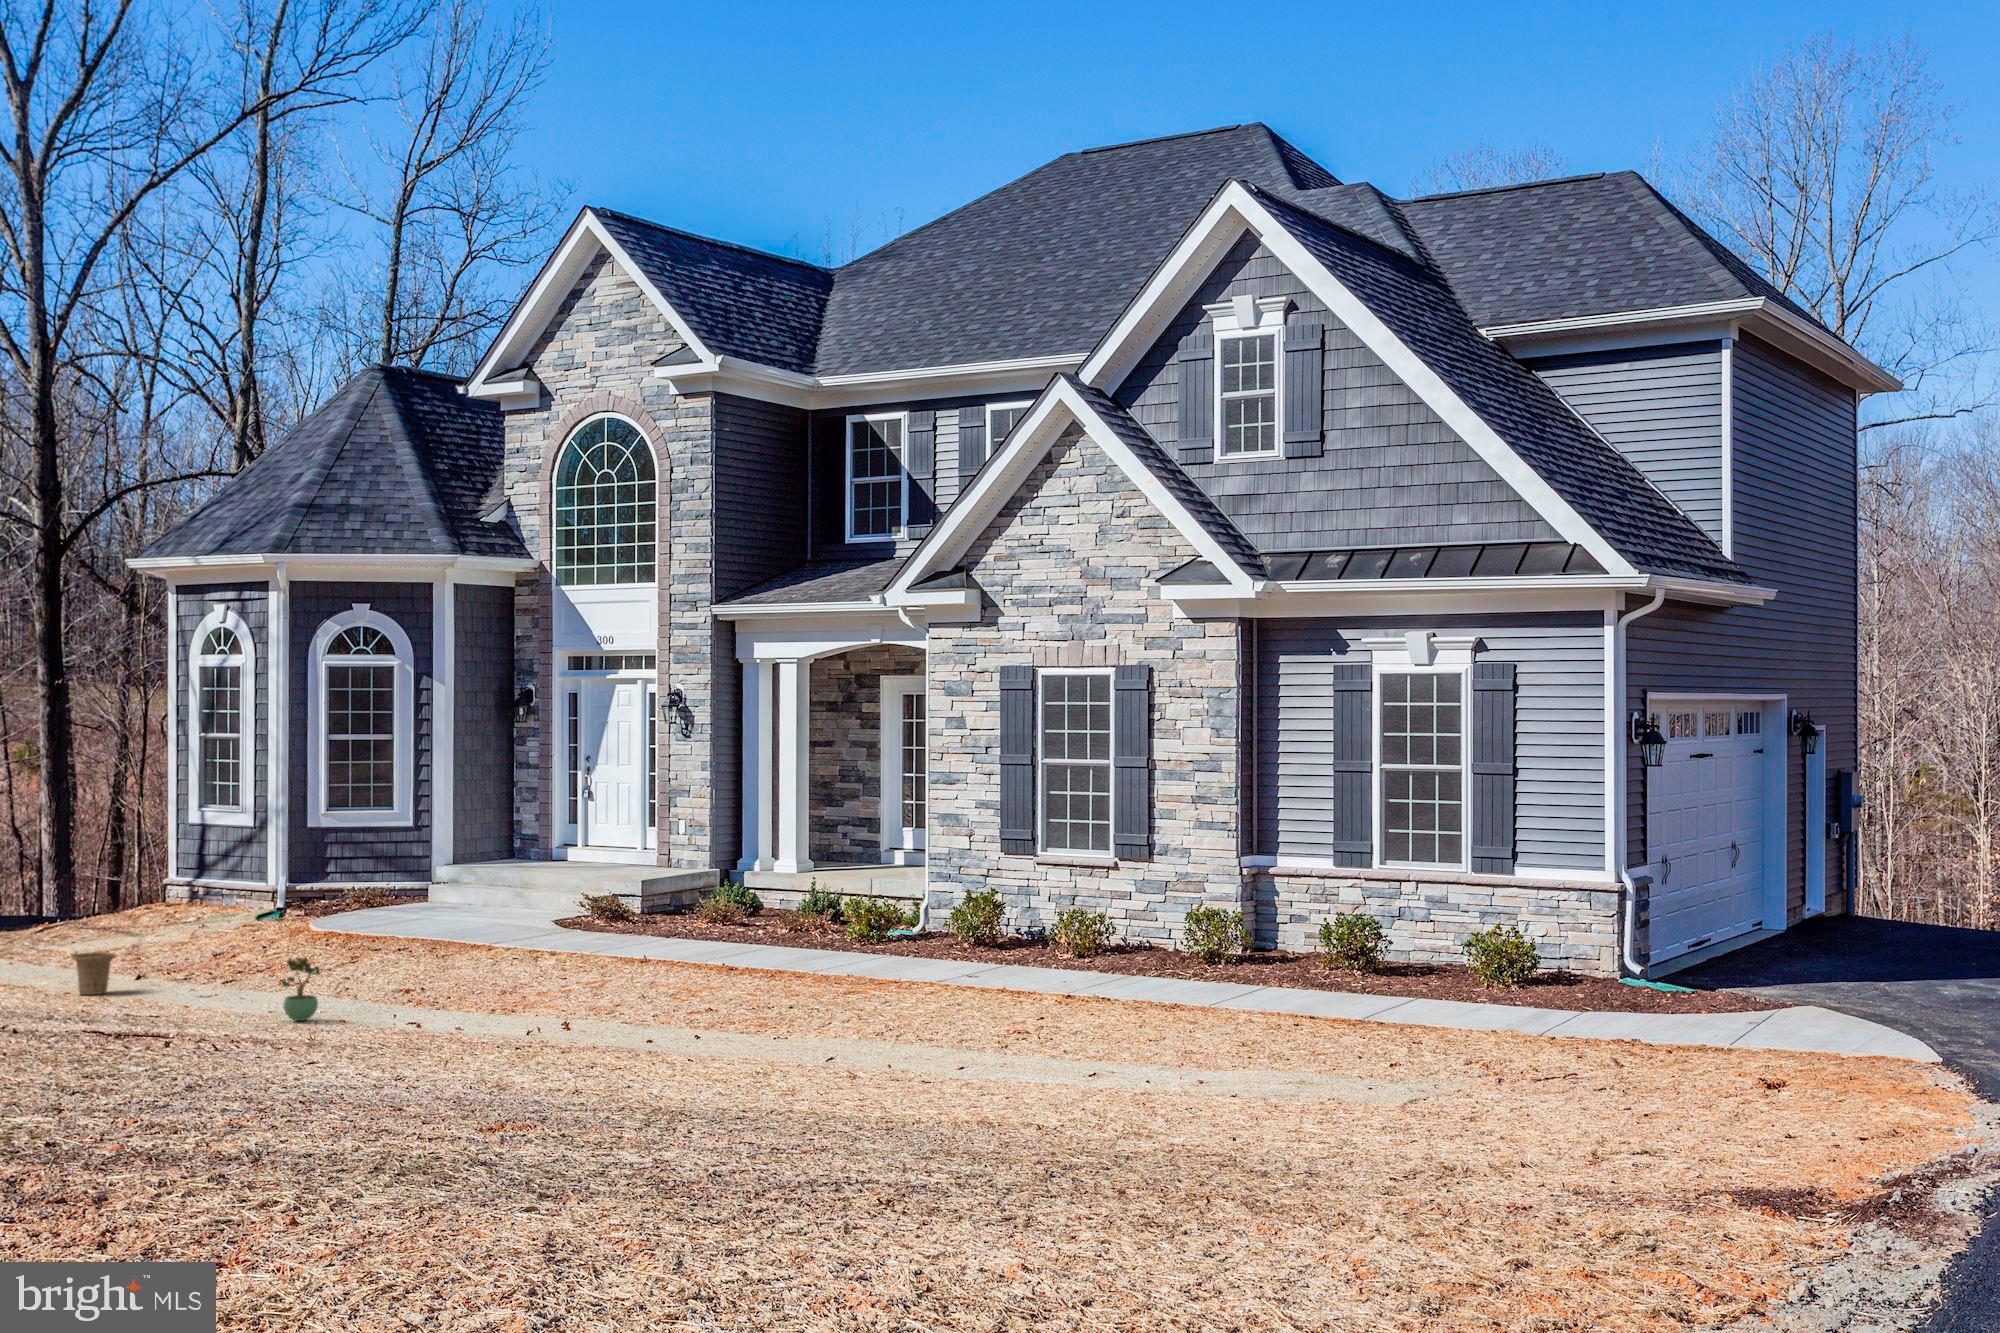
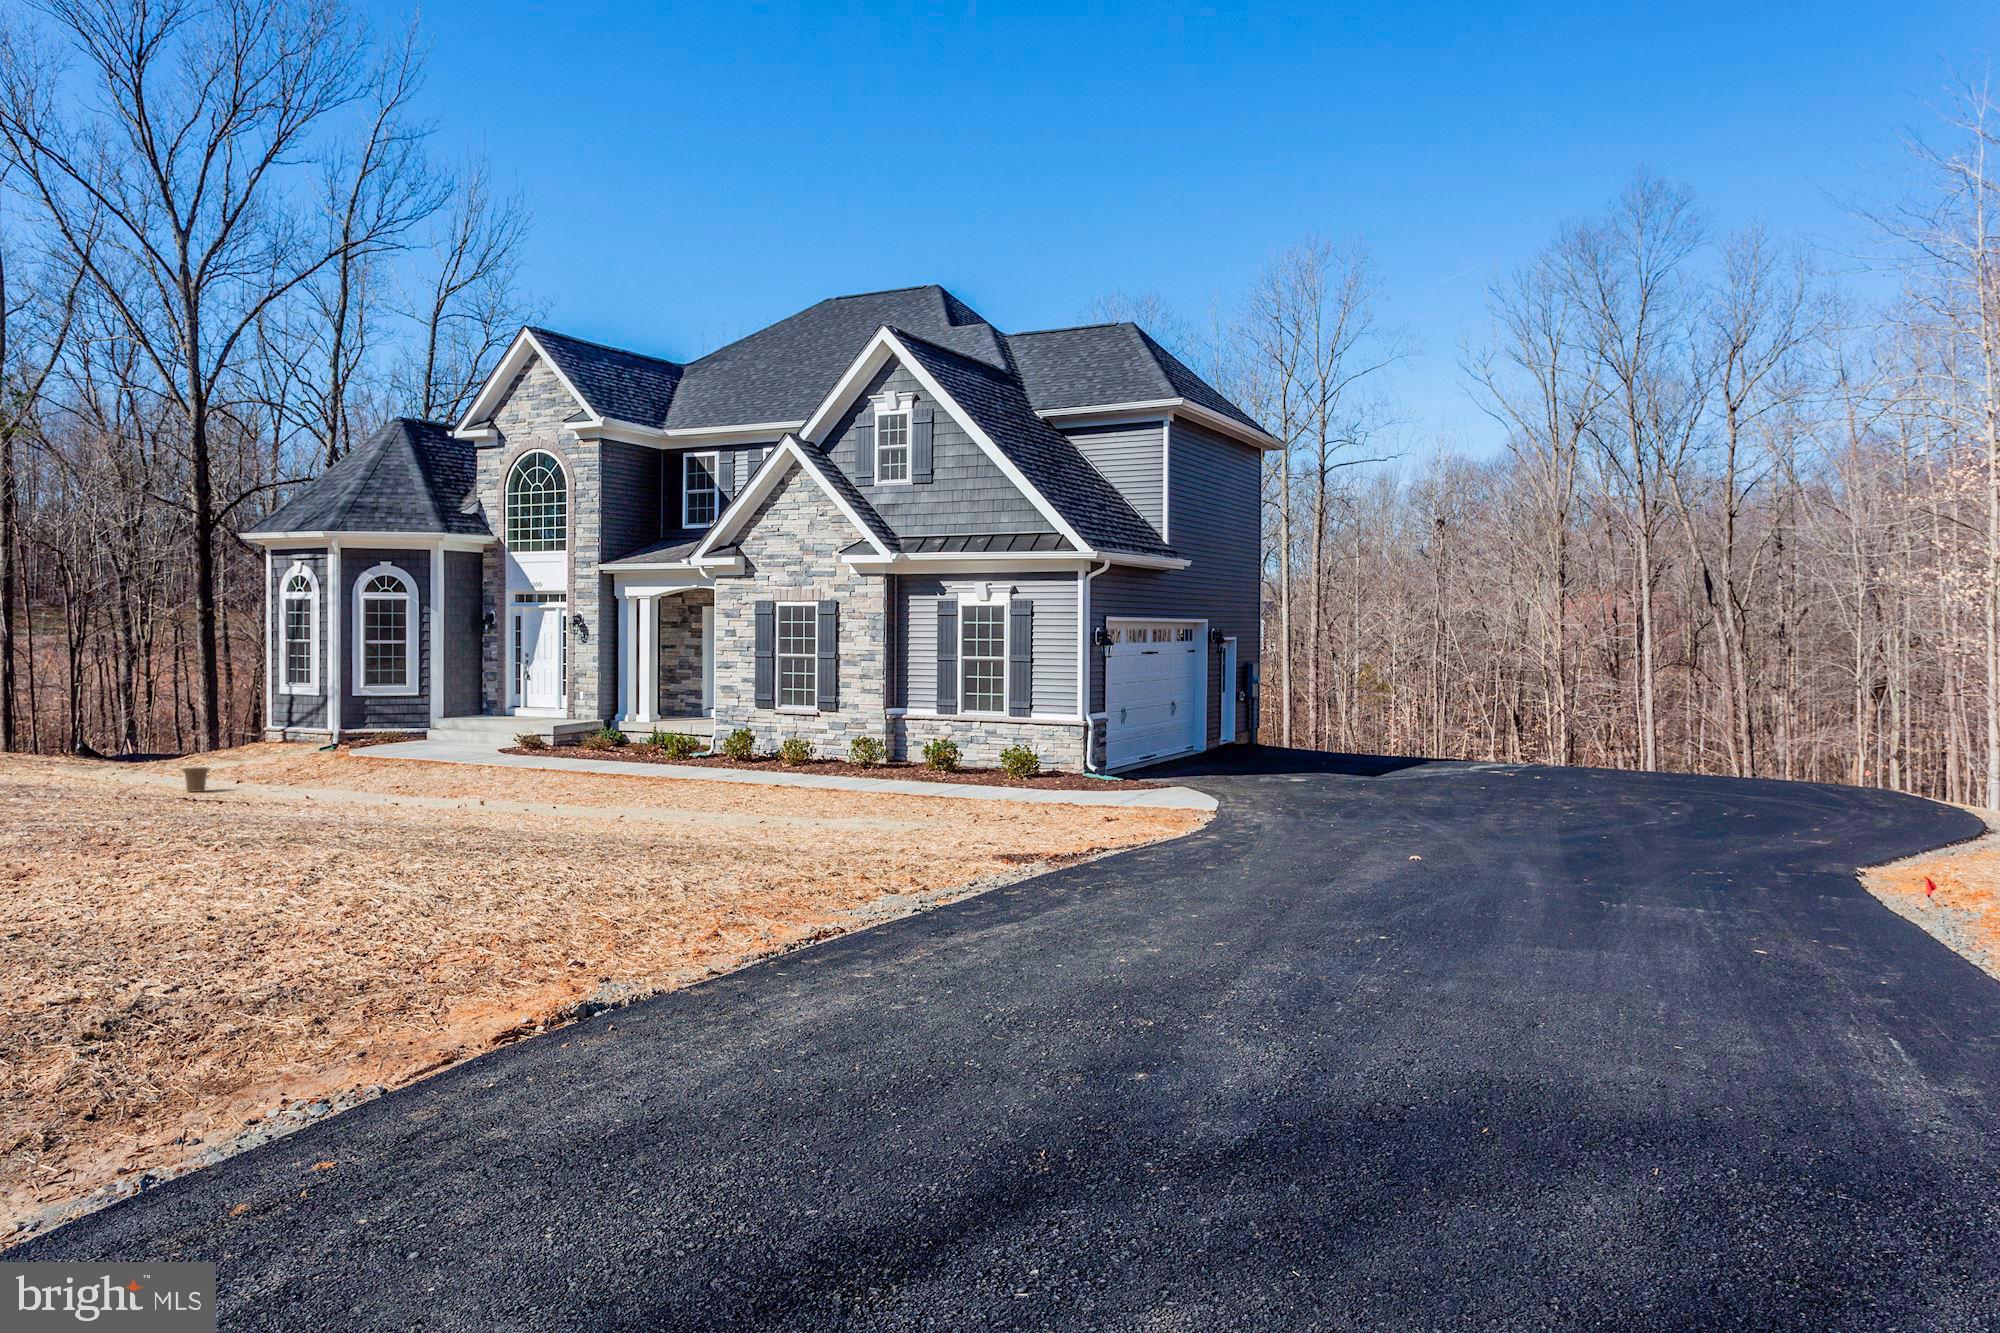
potted plant: present [282,957,320,1021] -> none [303,766,327,804]

